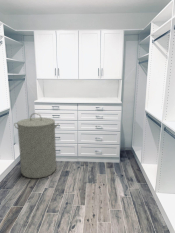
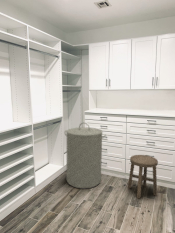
stool: none [82,138,107,176] -> present [128,155,158,198]

